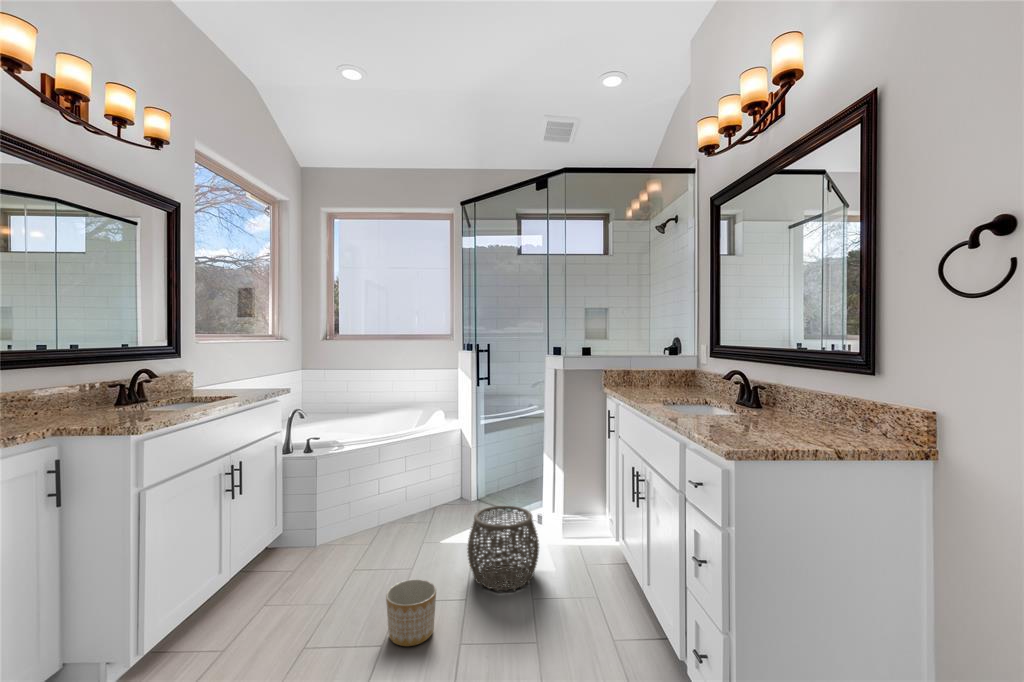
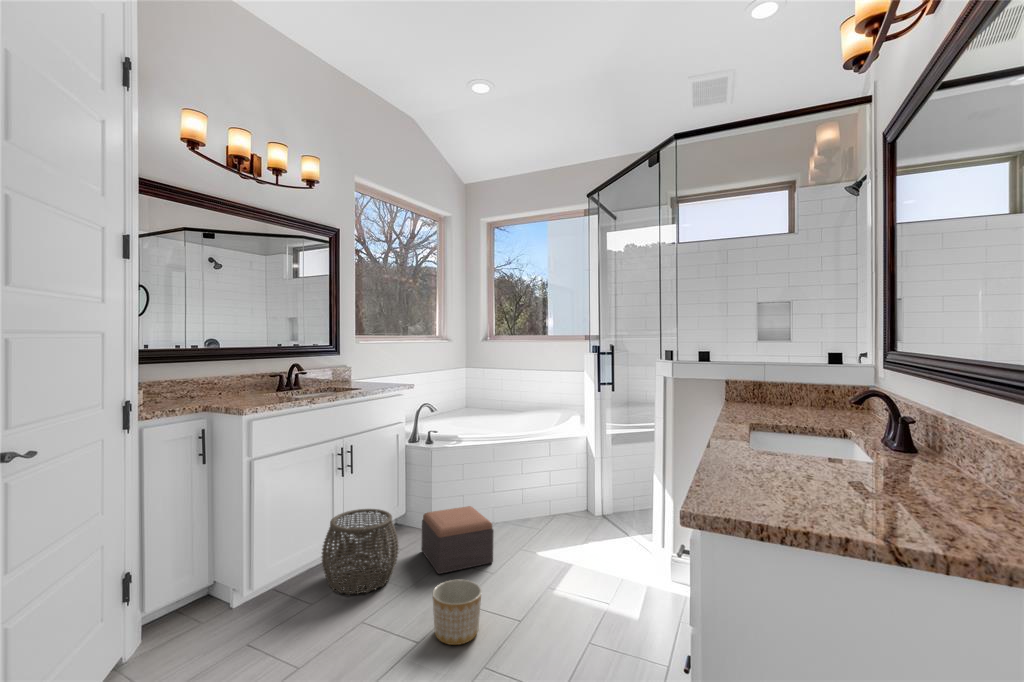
woven basket: present [467,506,539,591] -> present [322,509,399,595]
footstool: none [320,511,405,586] -> present [421,506,494,574]

